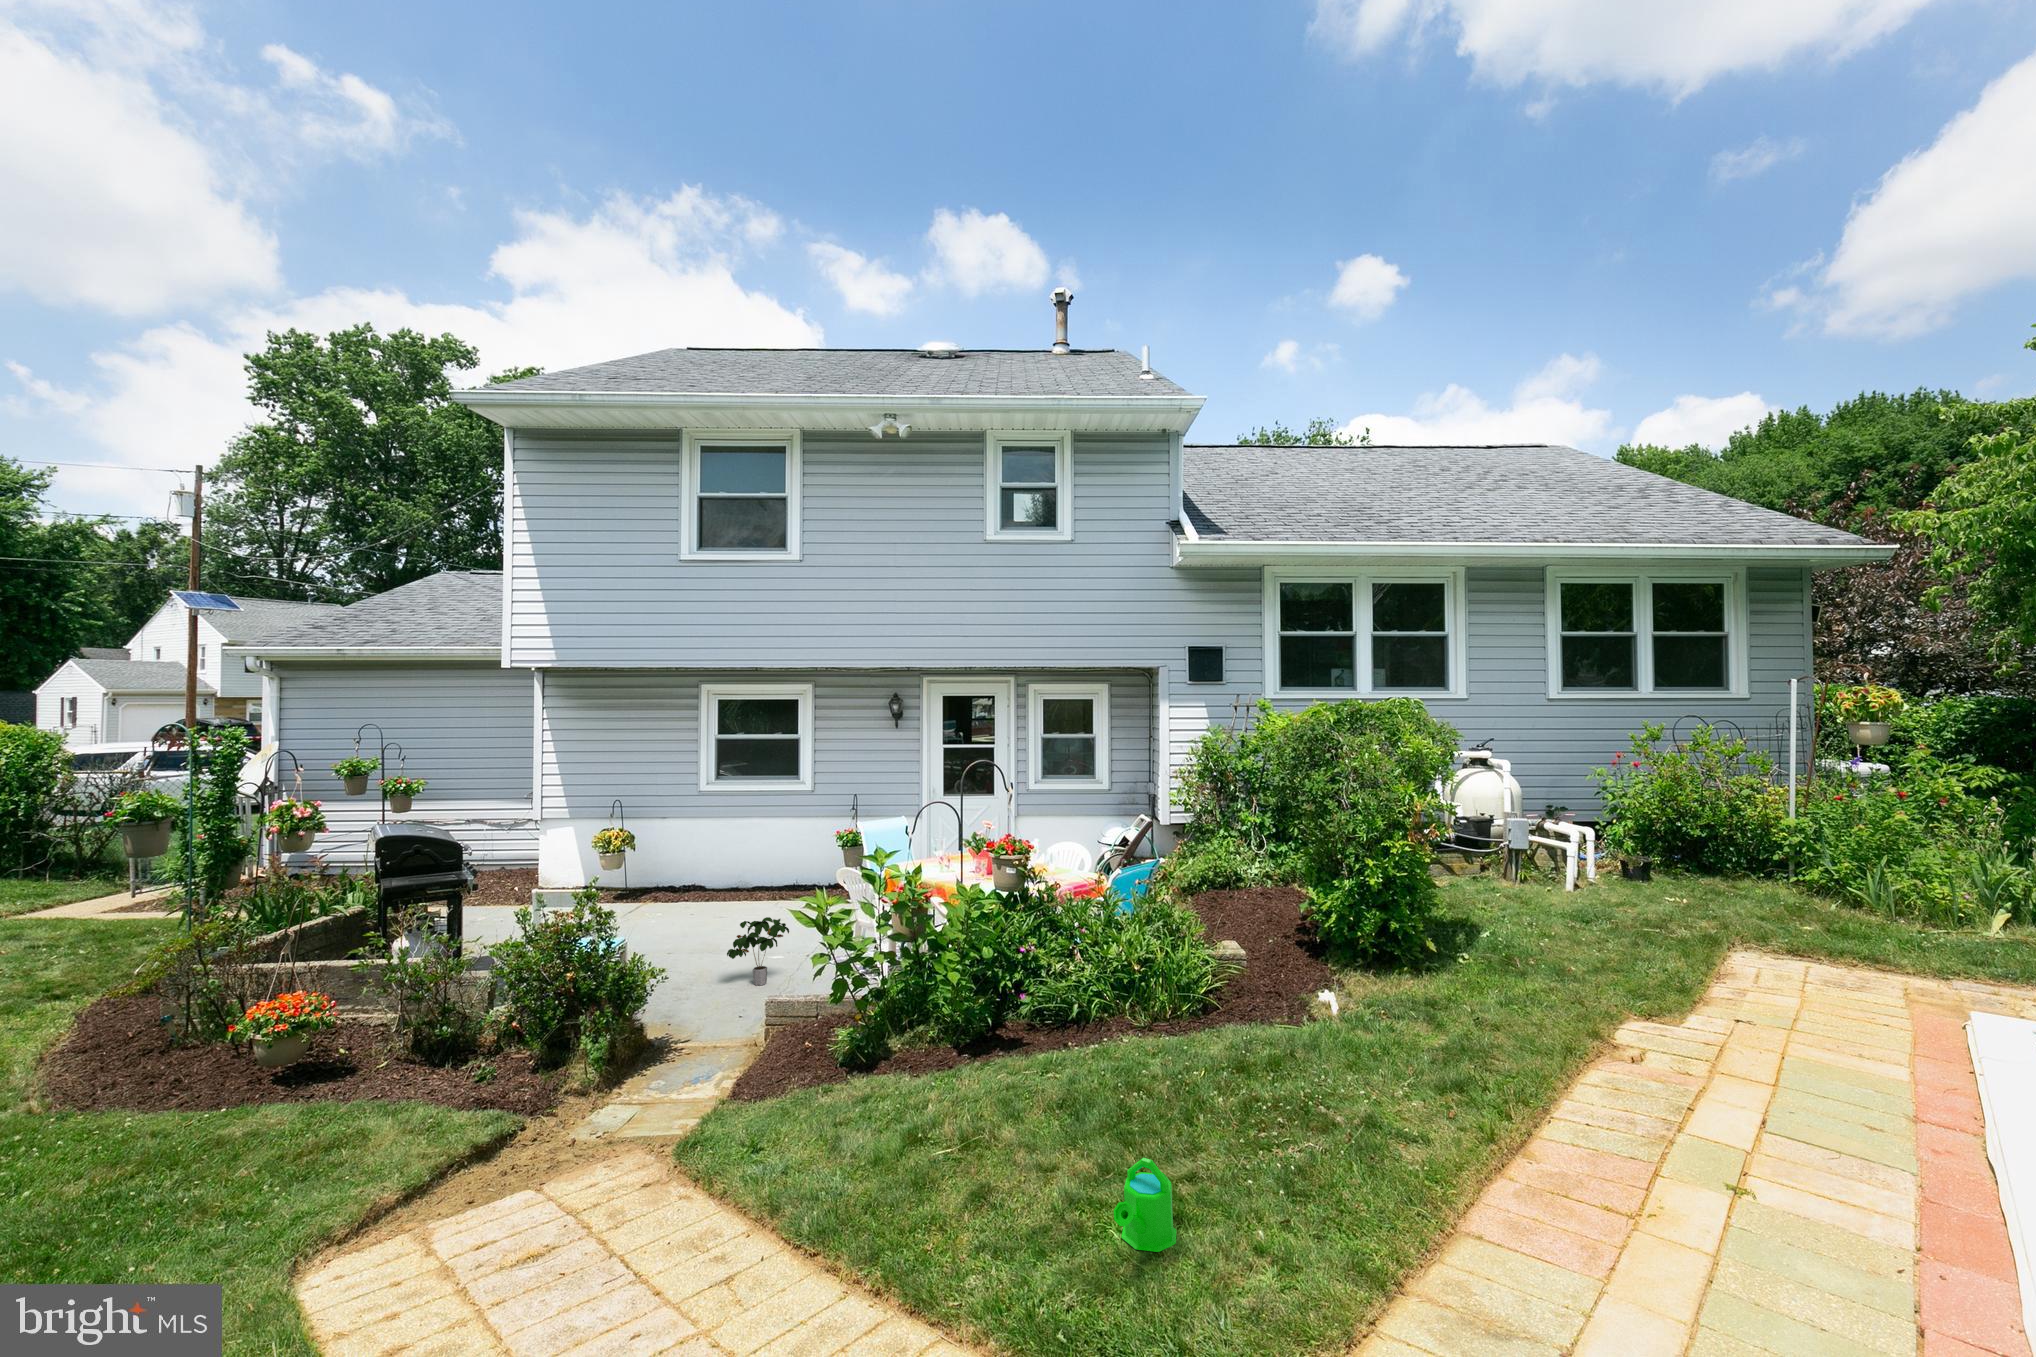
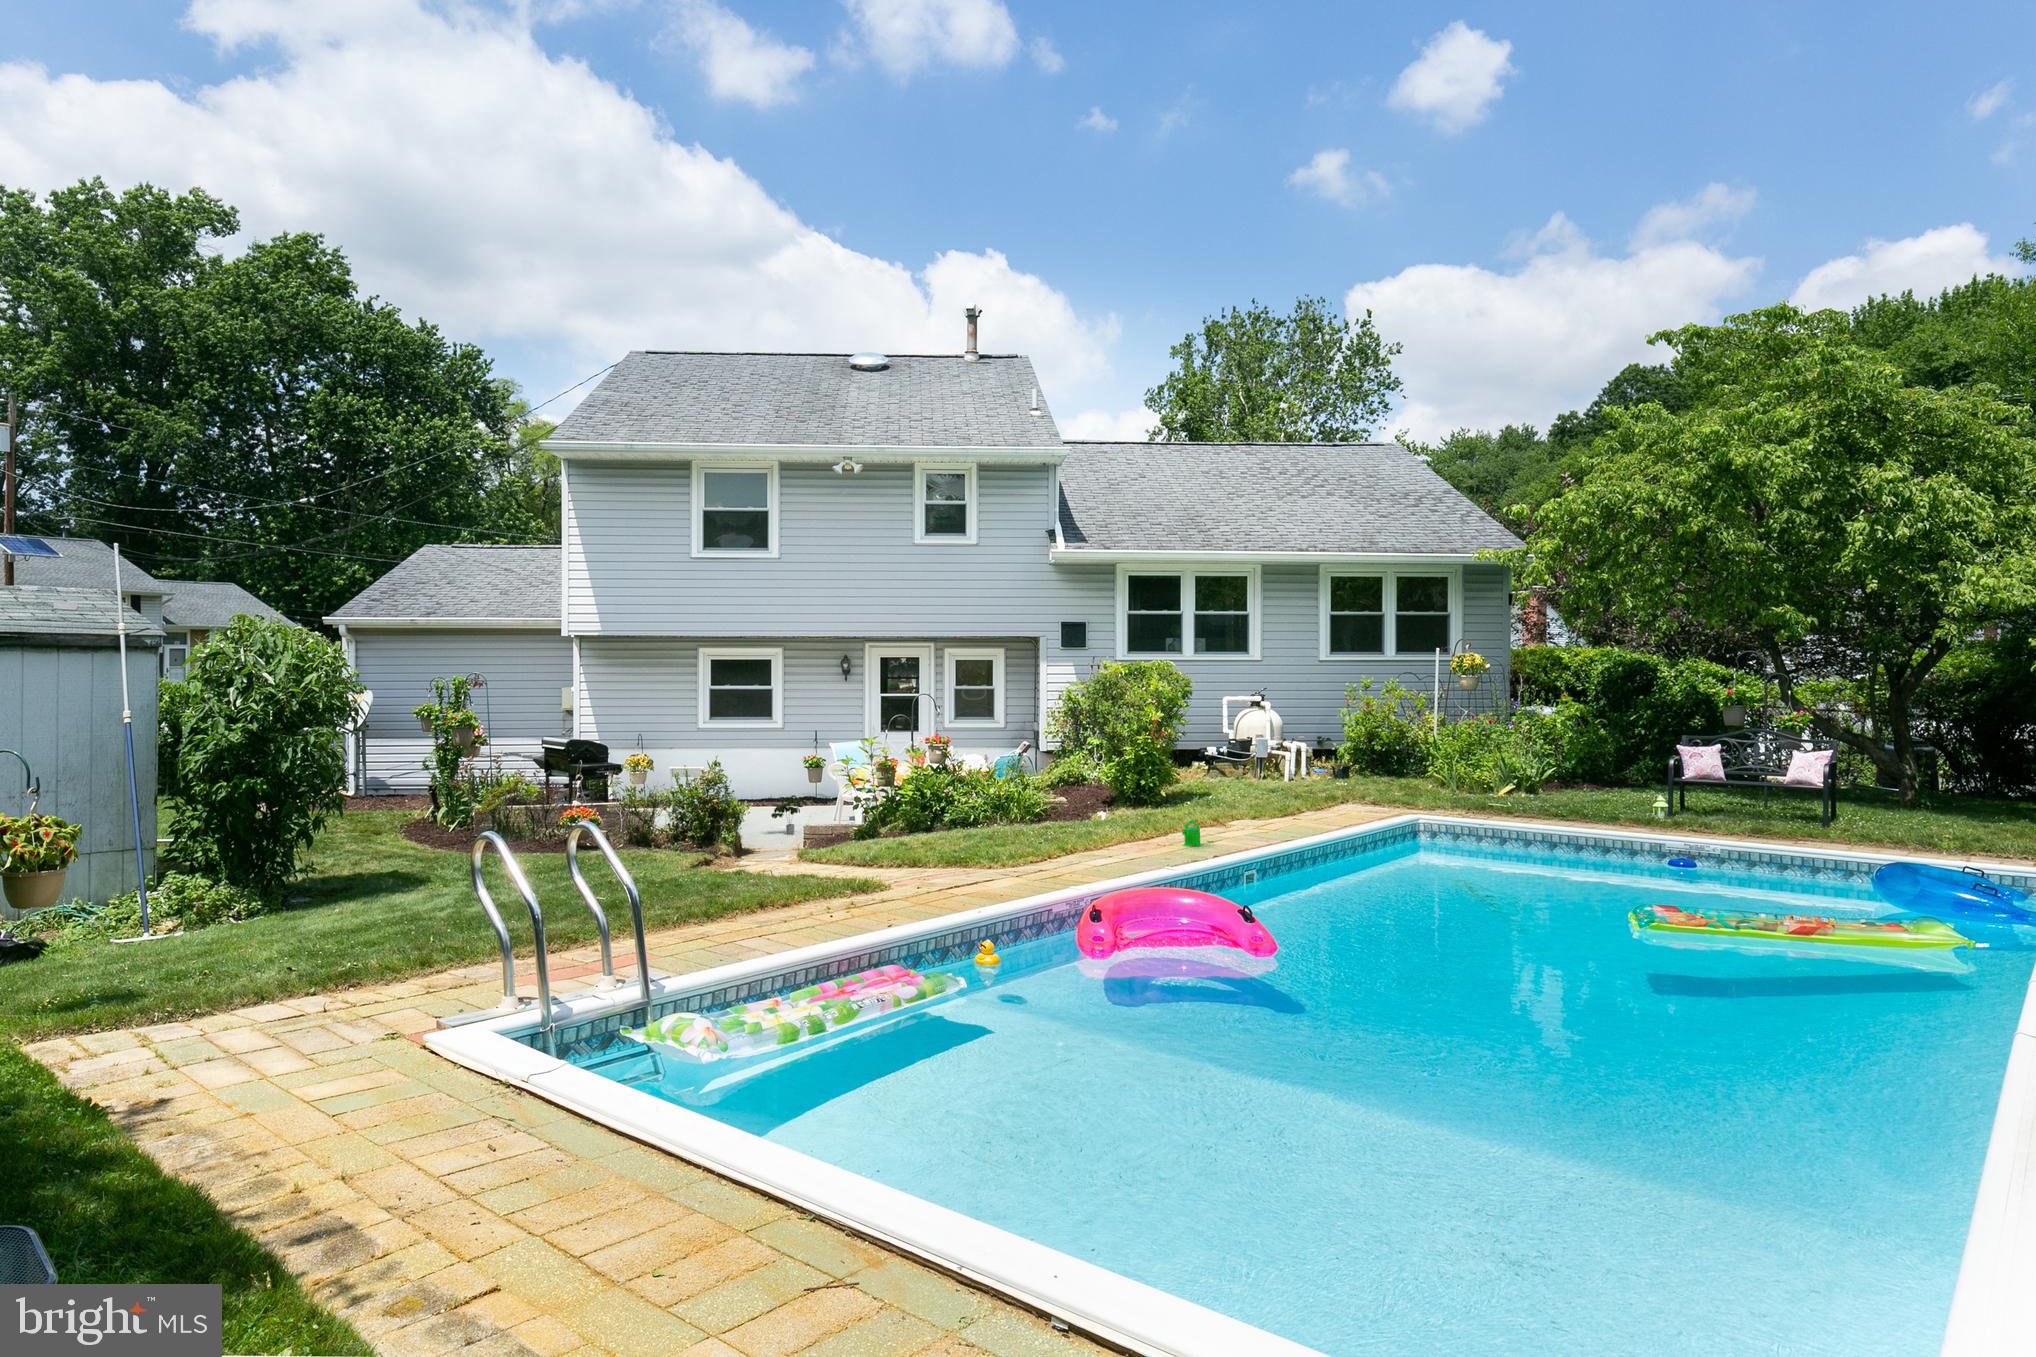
watering can: present [1114,1158,1177,1252] -> present [1182,820,1202,846]

